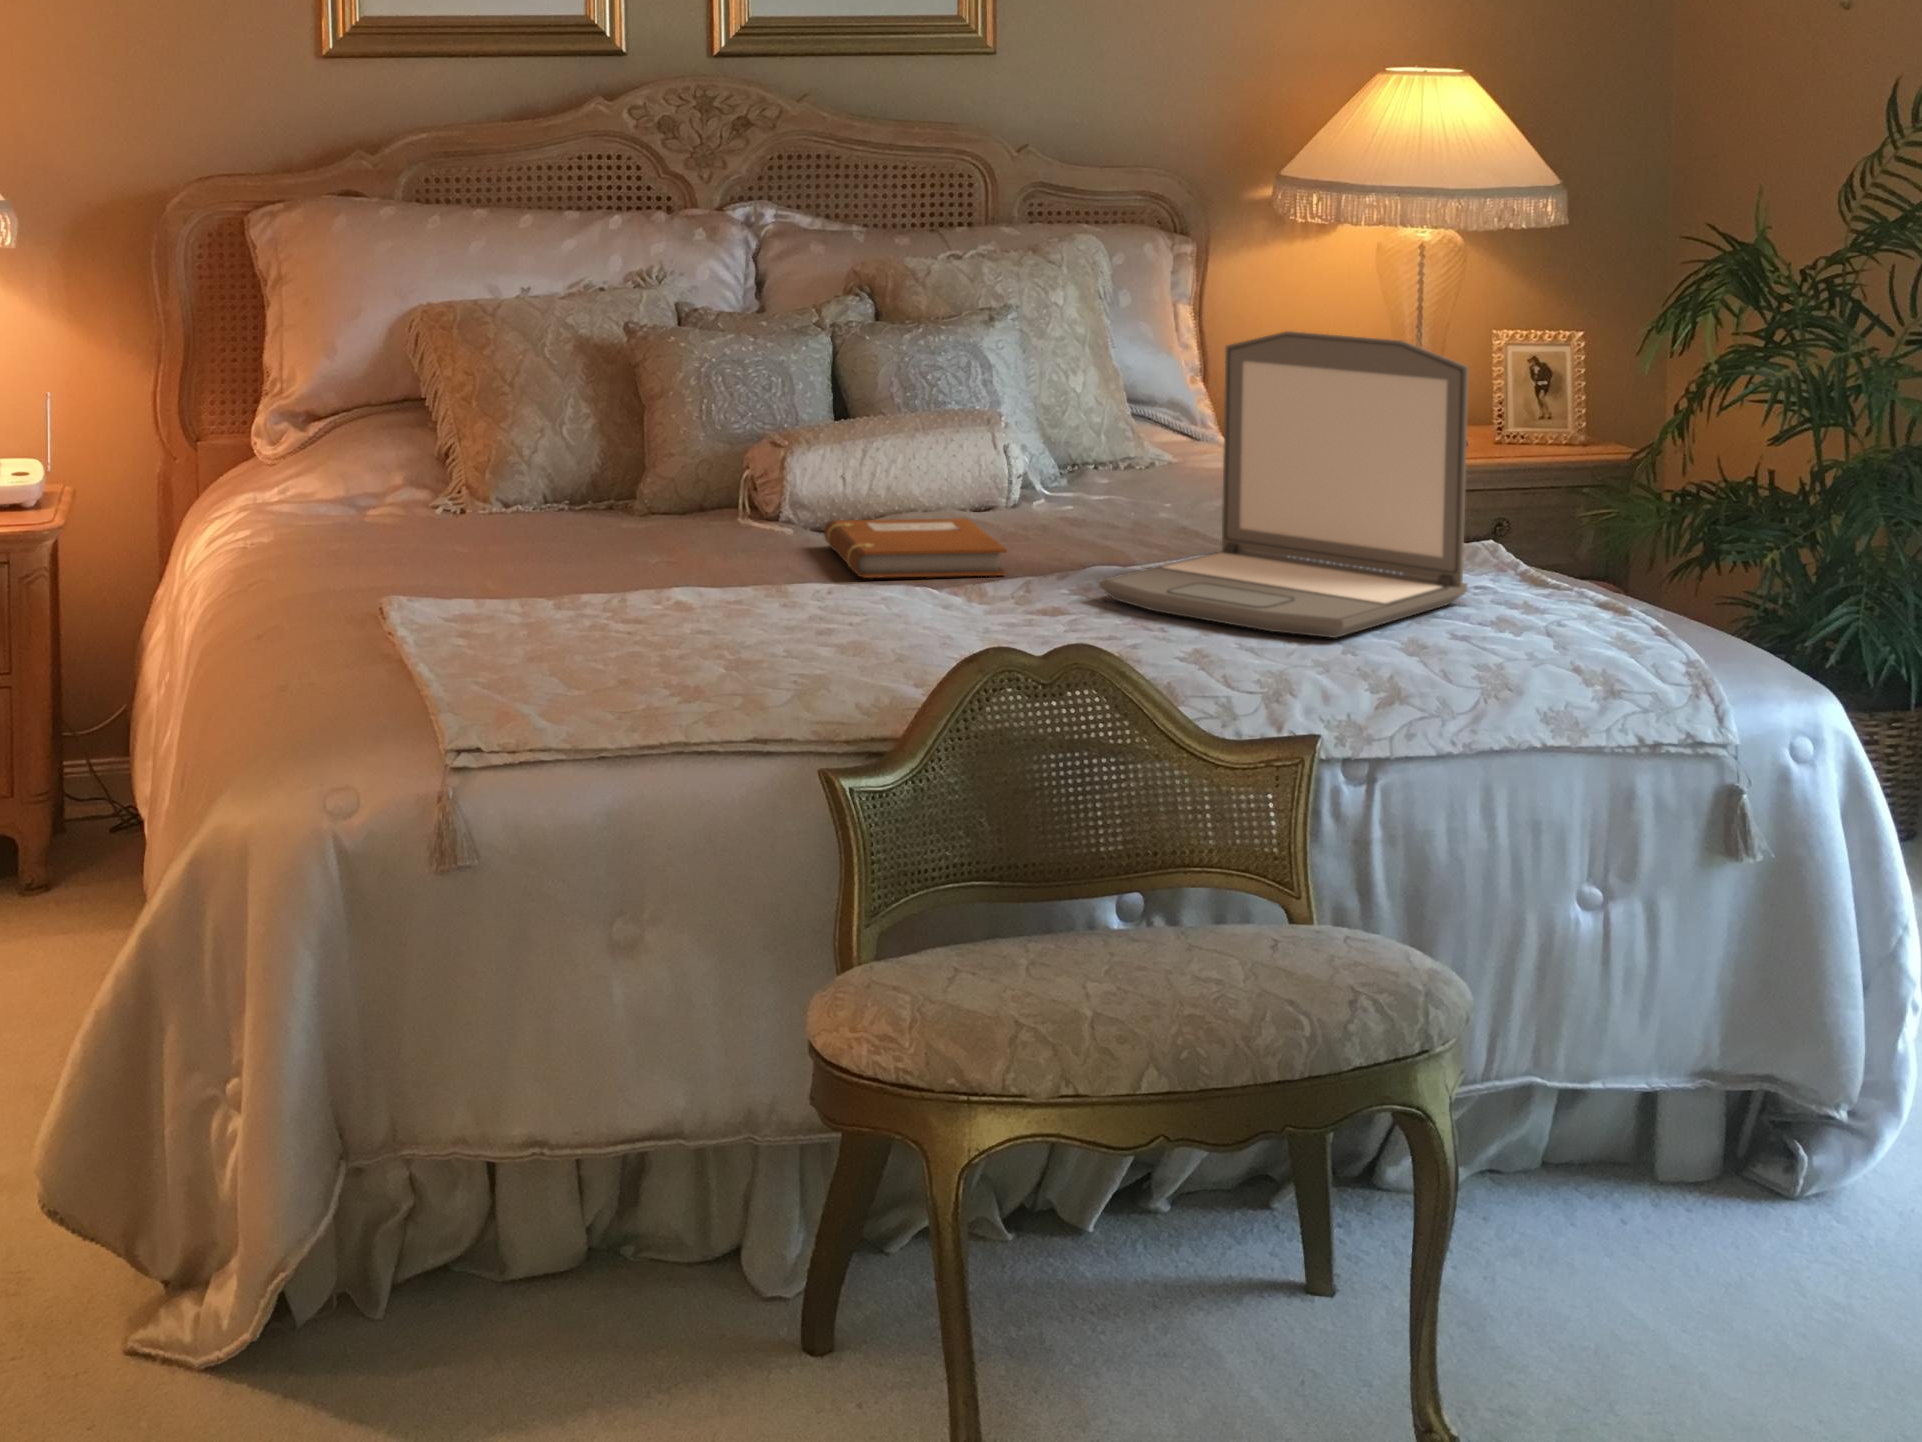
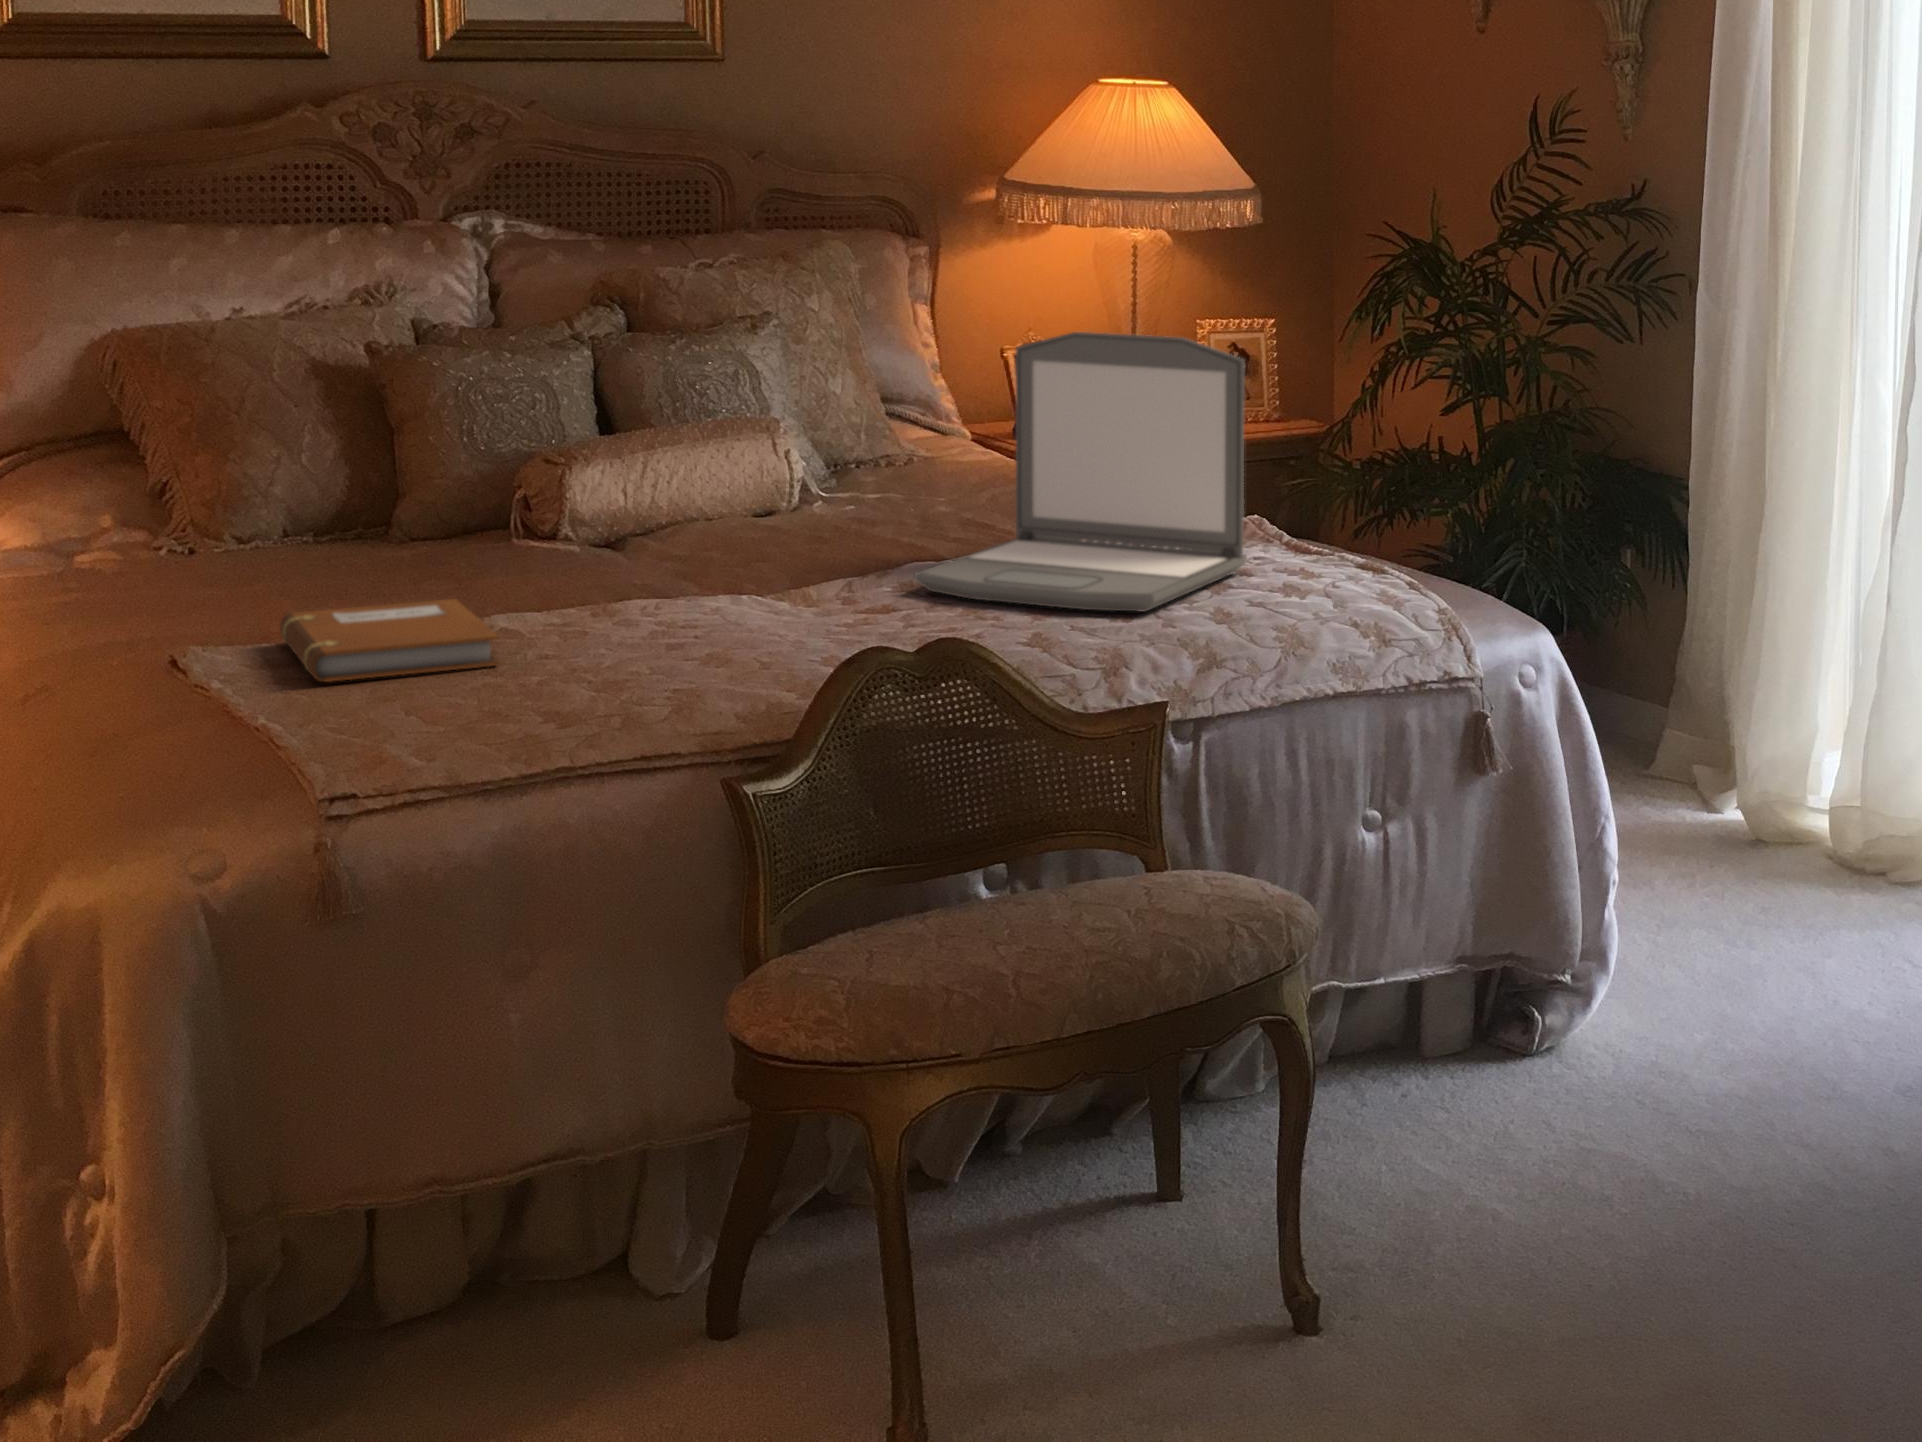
notebook: present [824,518,1007,578] -> present [280,599,499,682]

